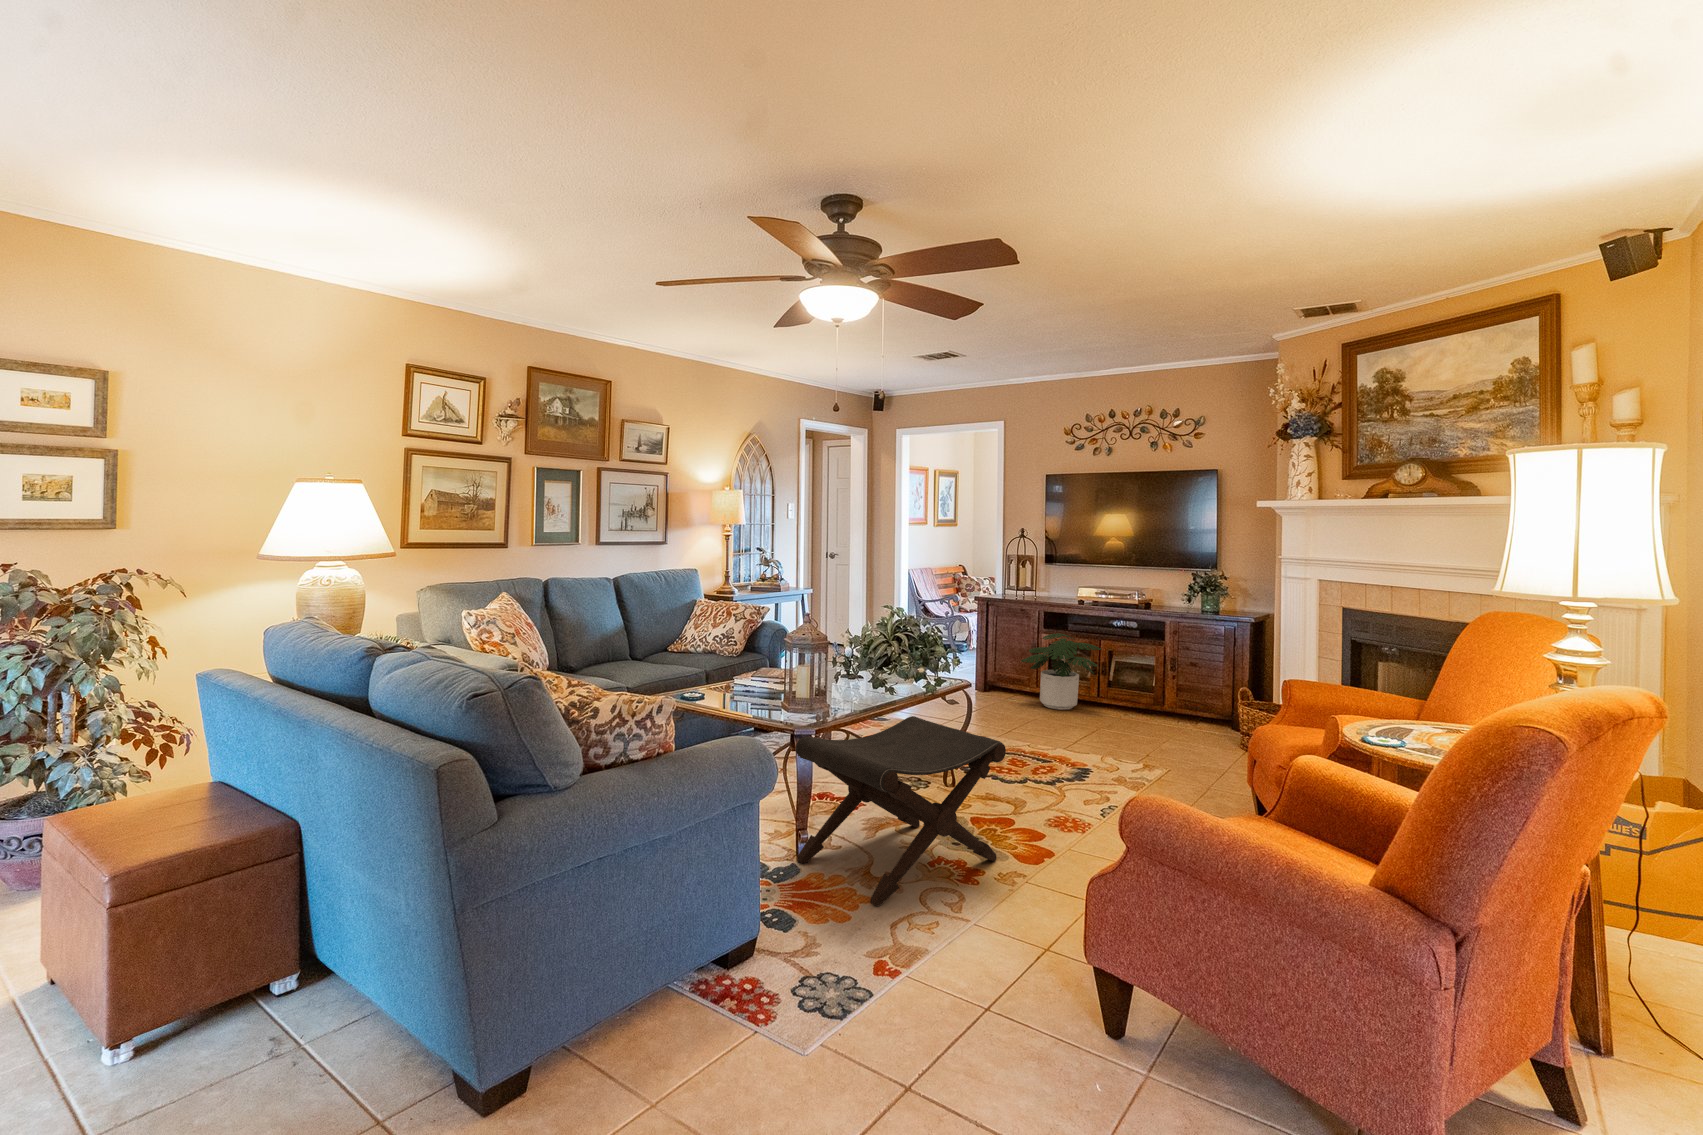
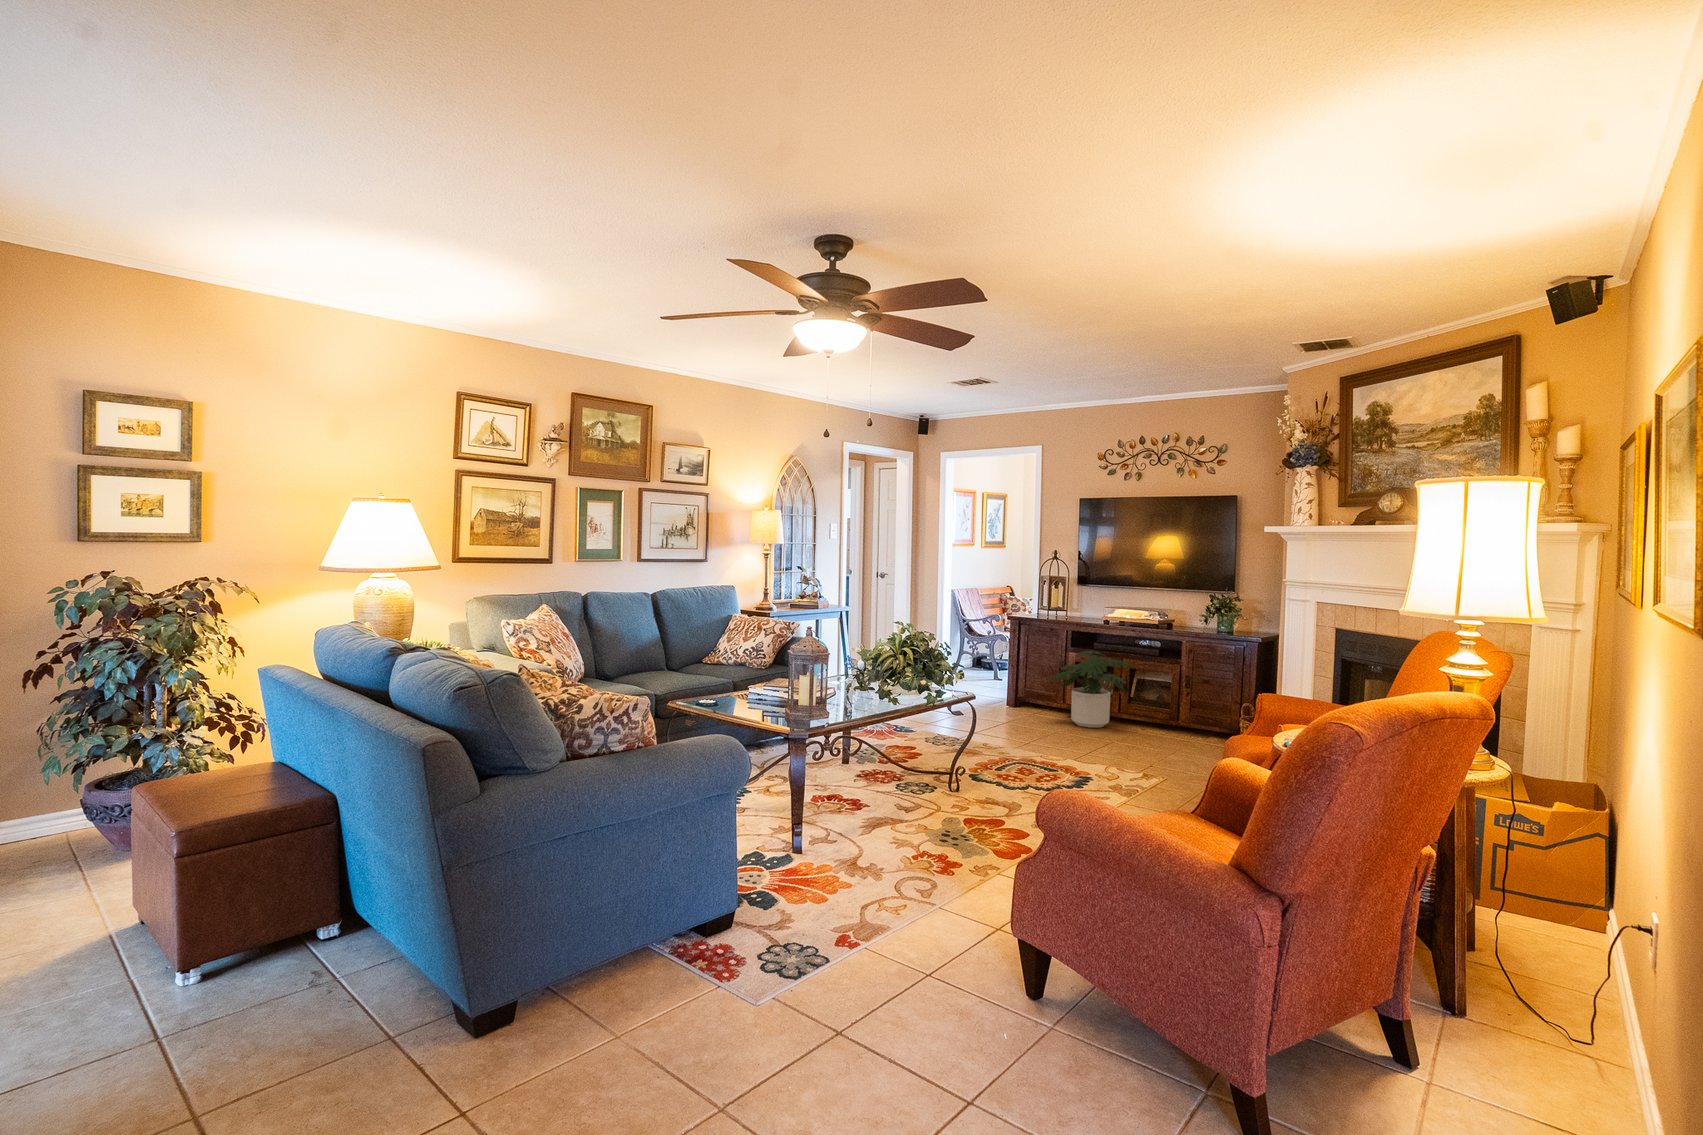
footstool: present [796,716,1006,906] -> none [788,720,989,892]

